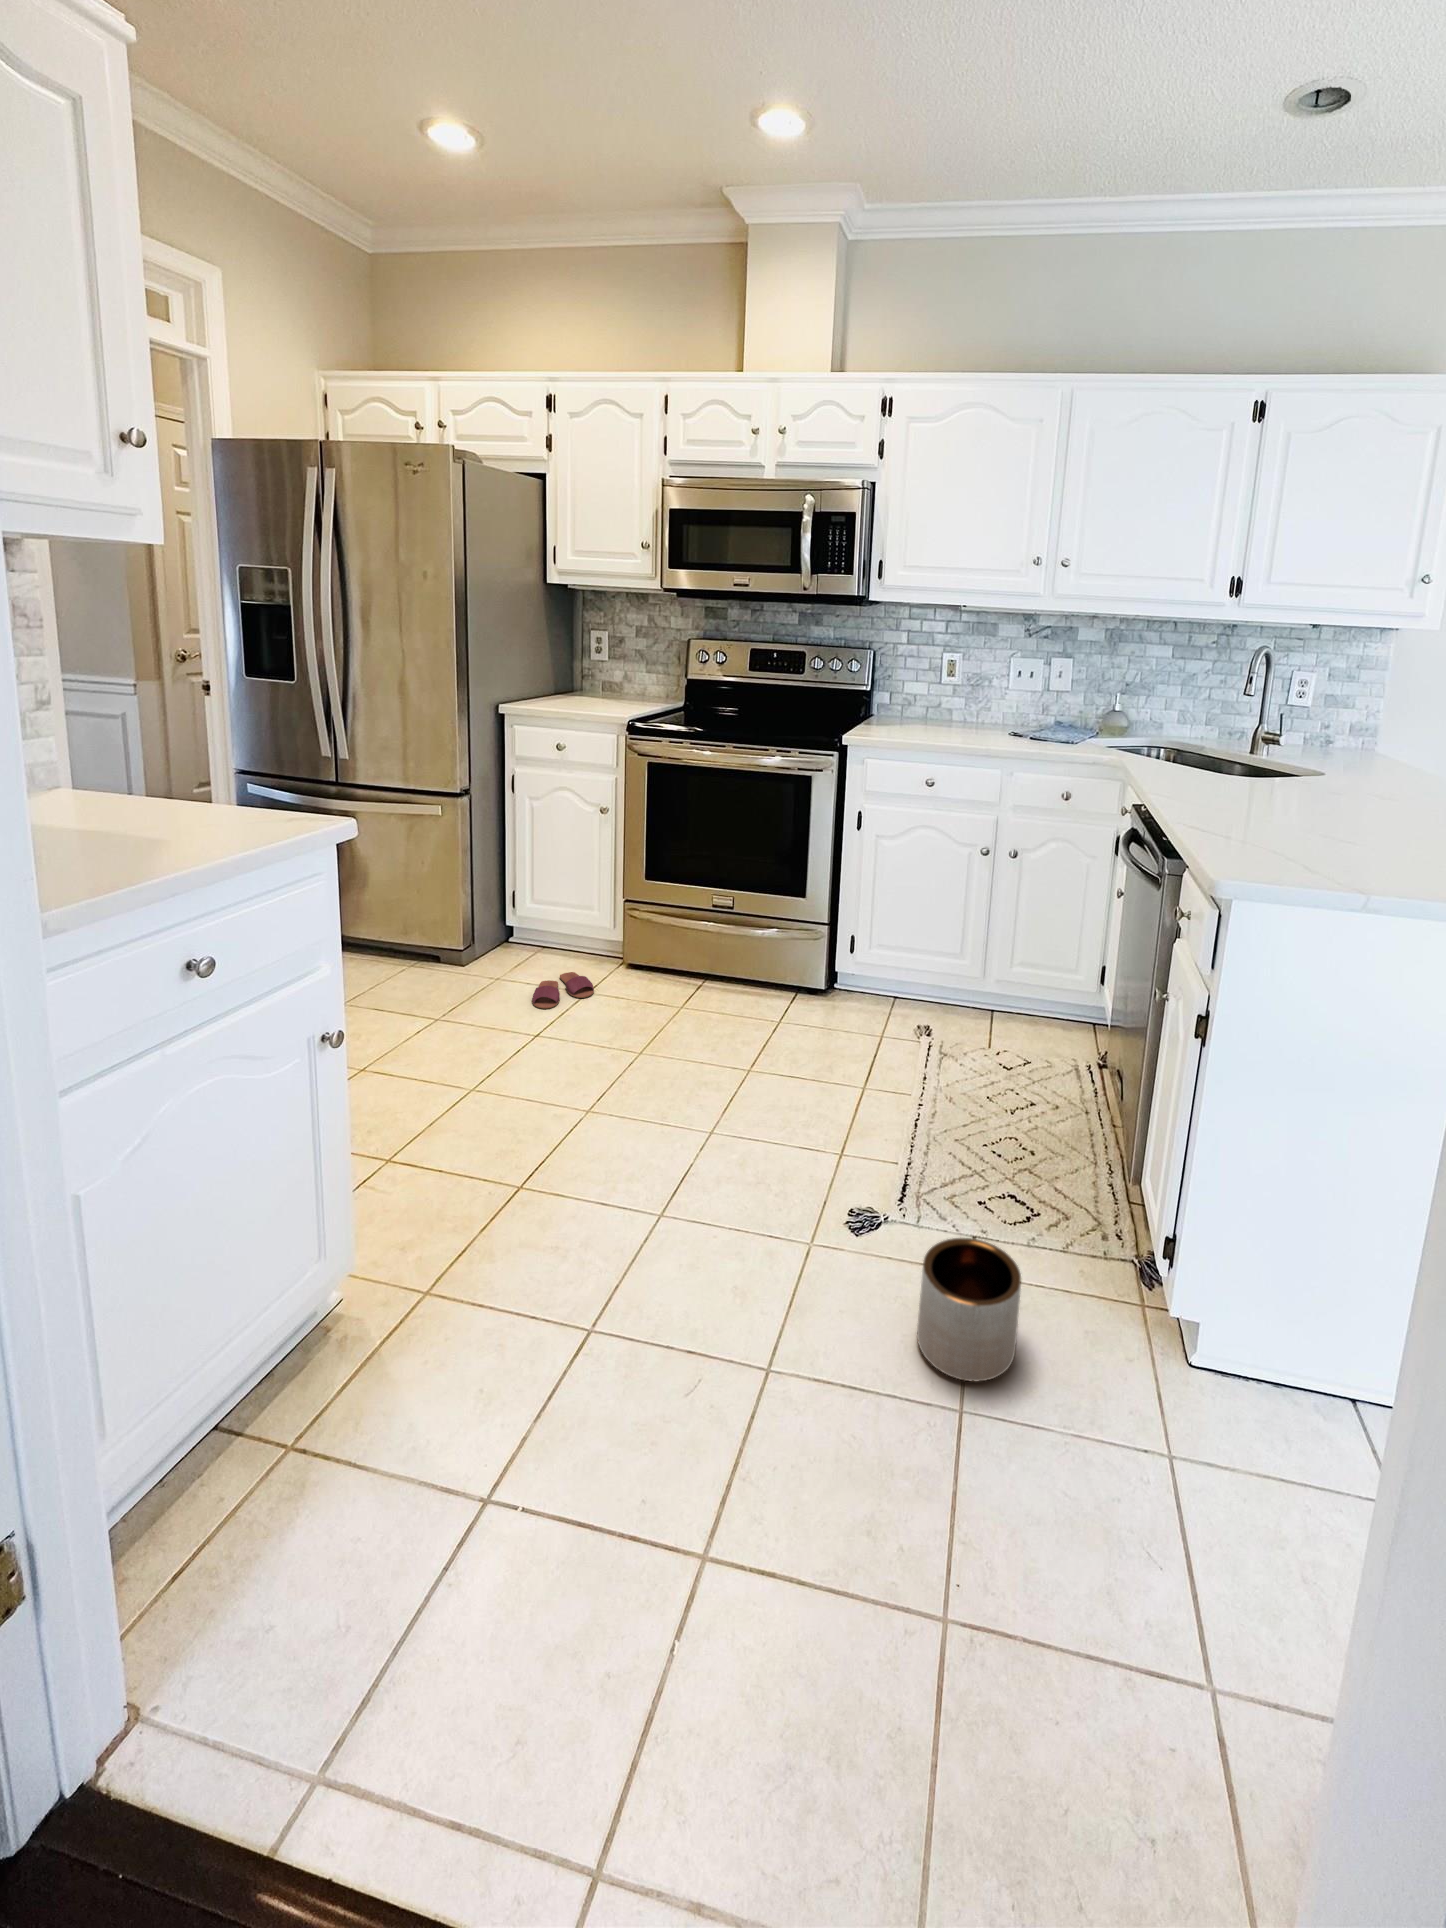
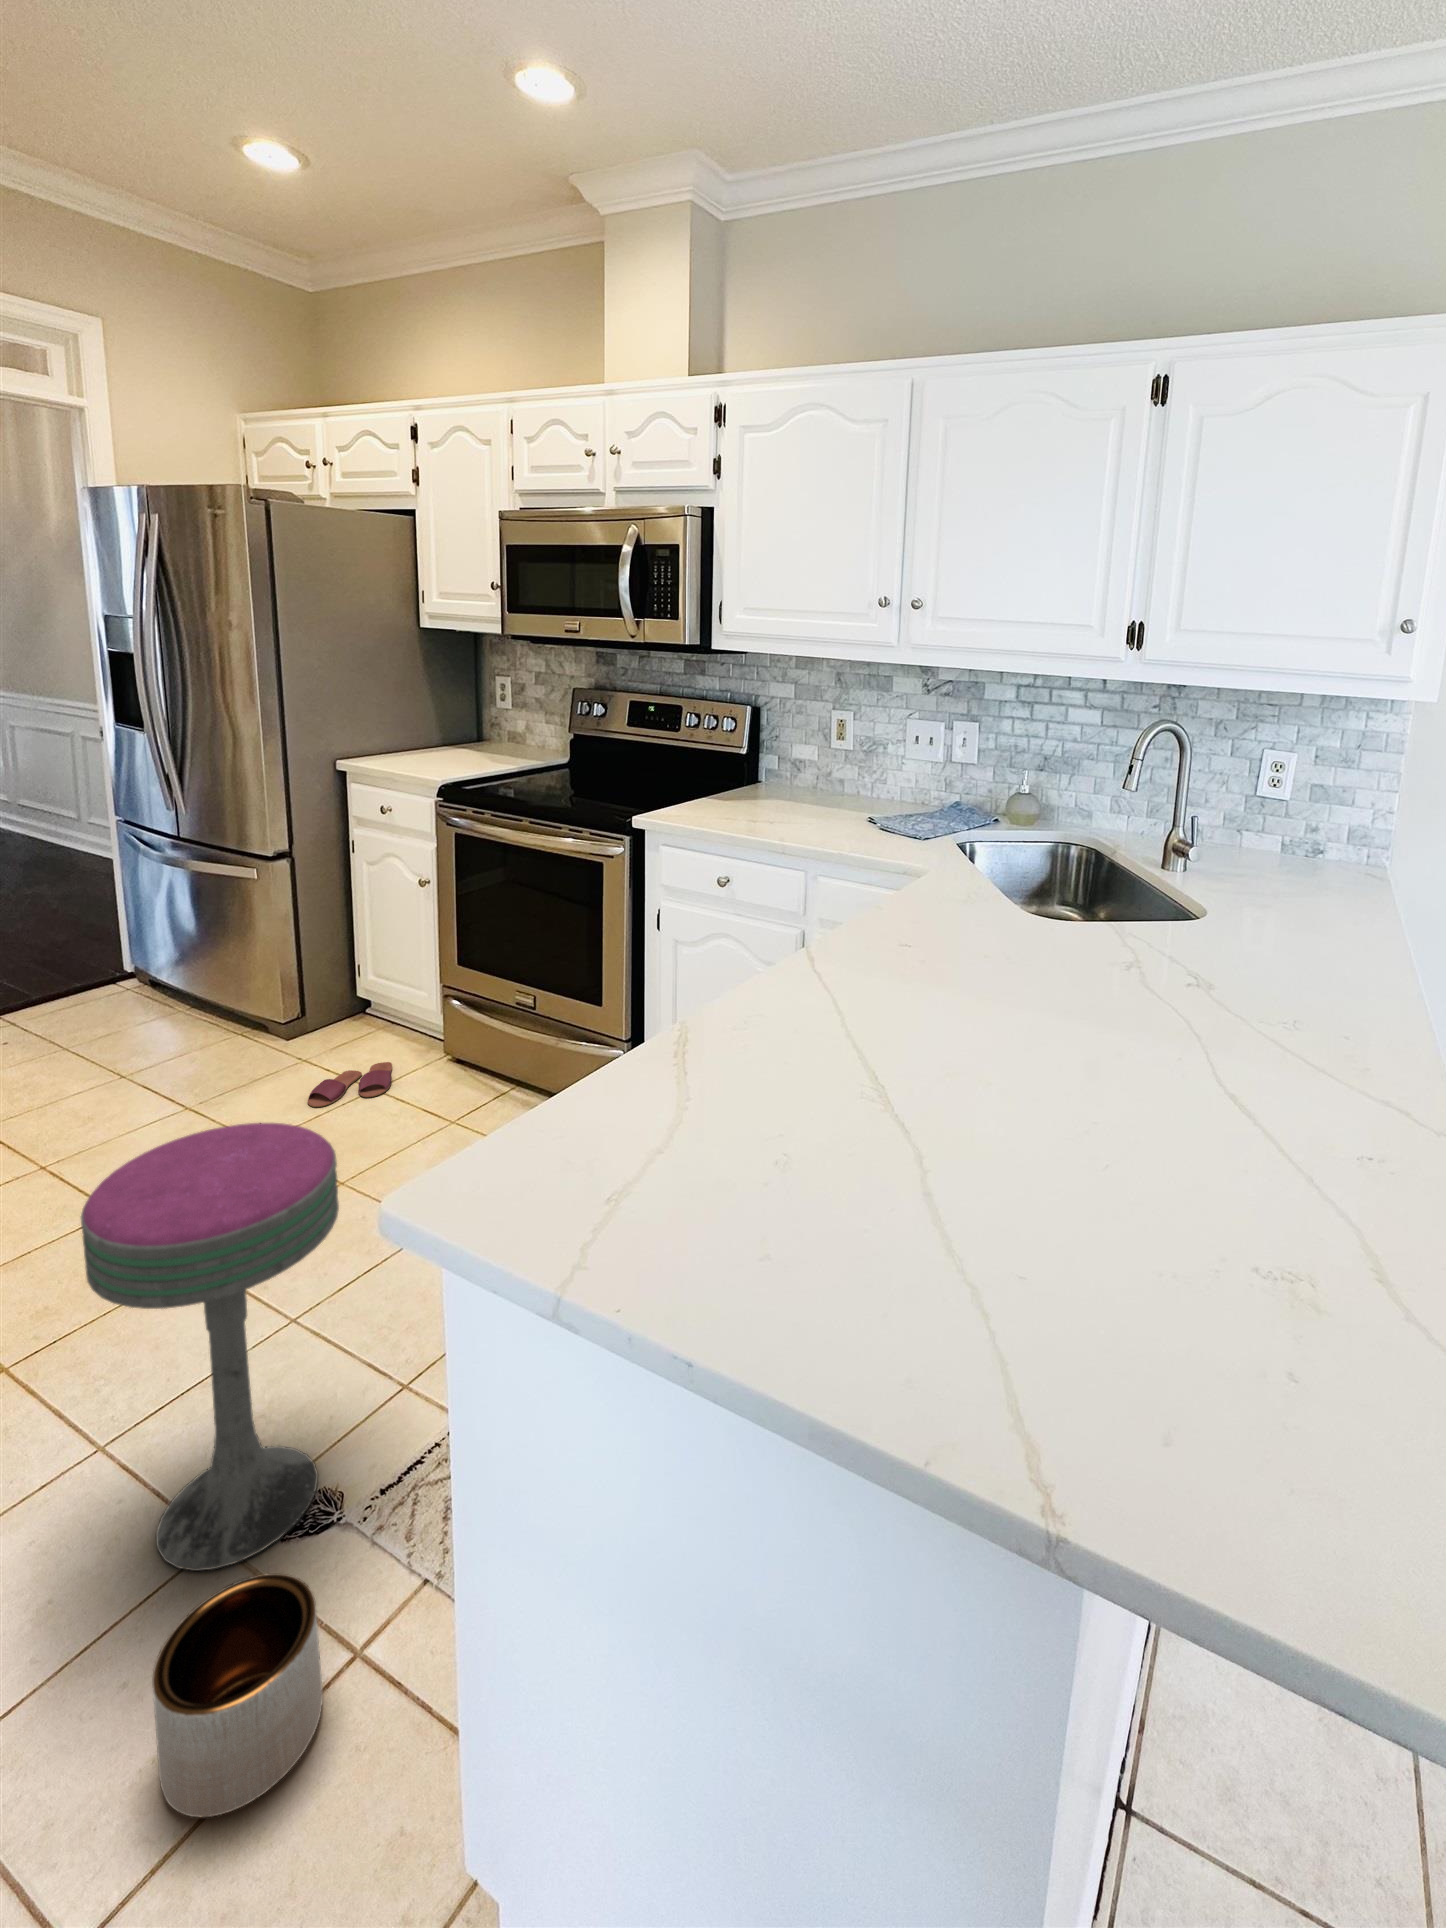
bar stool: none [741,950,904,1279] -> present [81,1123,339,1571]

